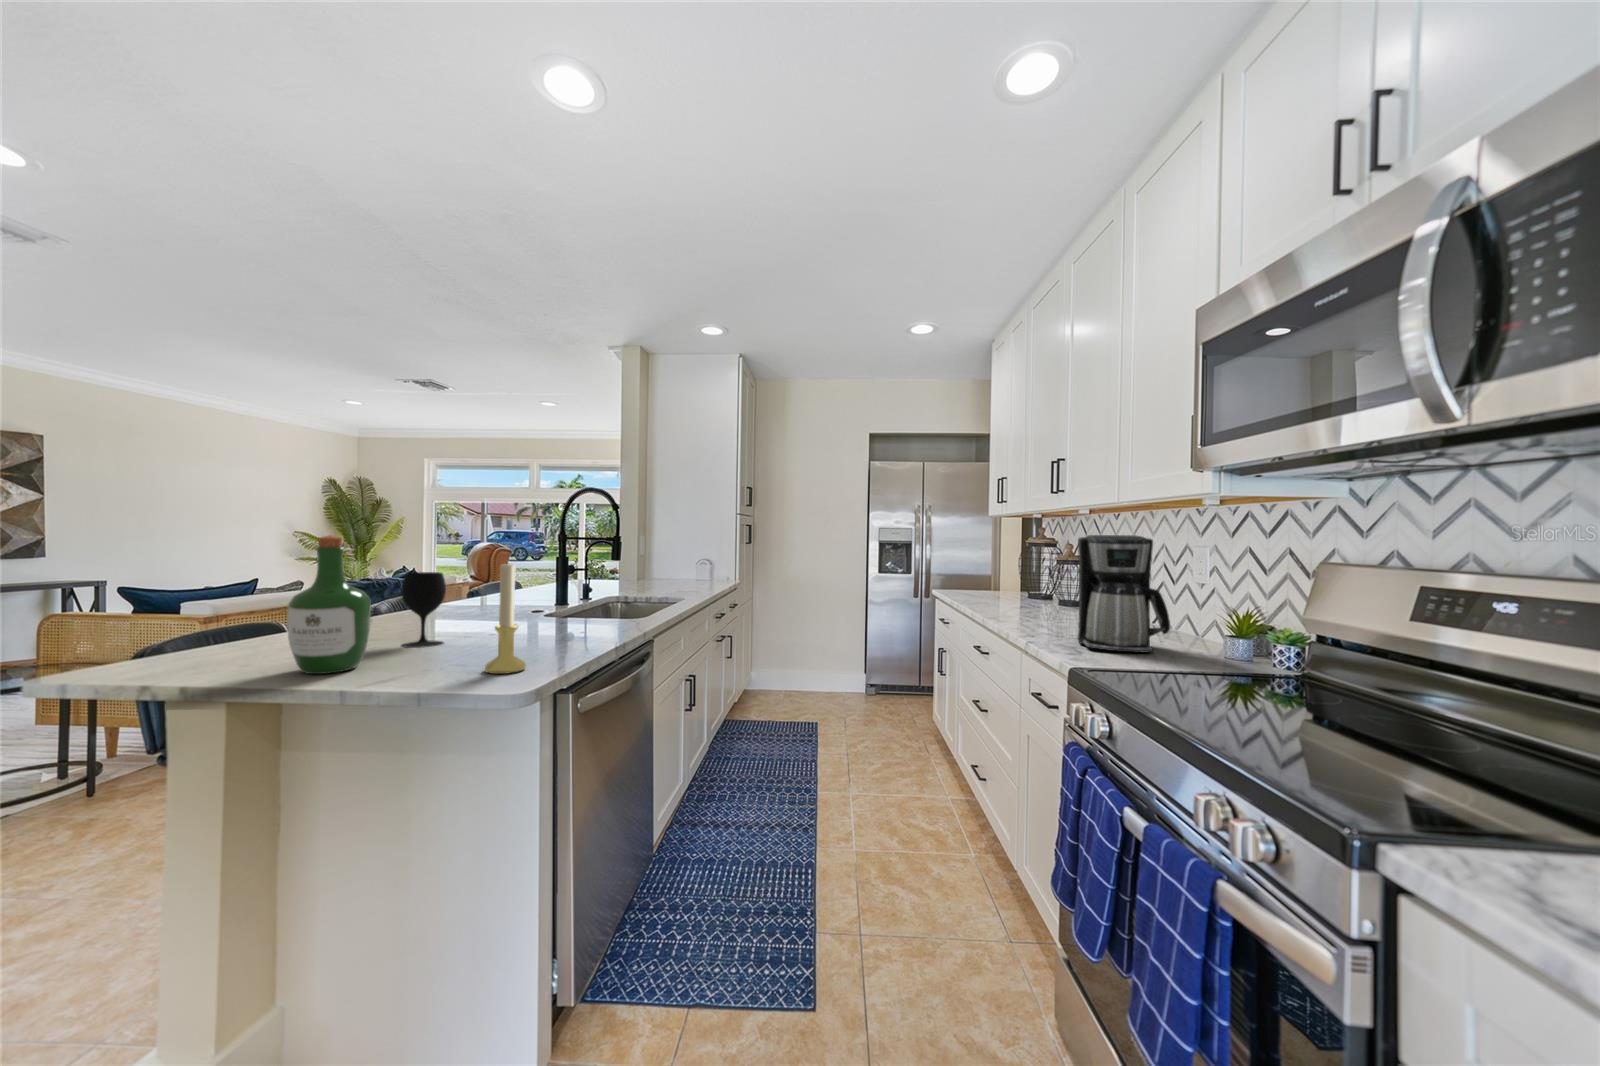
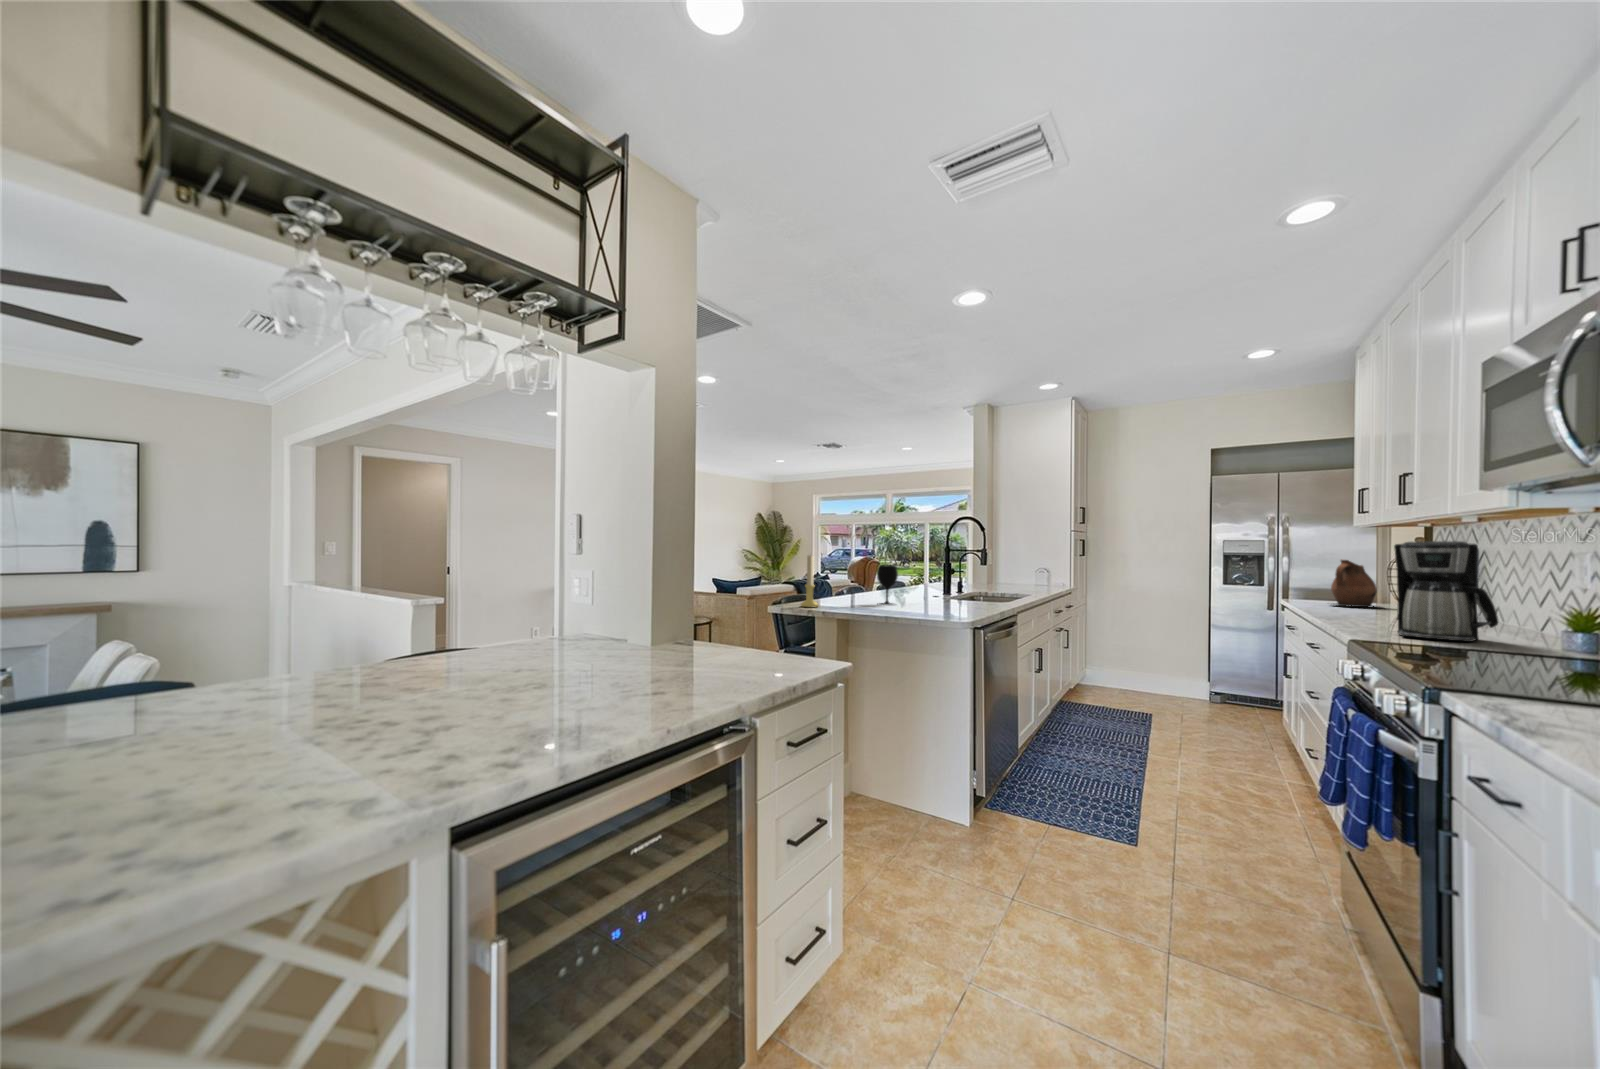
wine bottle: present [287,535,371,674] -> none [843,544,875,610]
ceramic pitcher: none [966,549,1011,597] -> present [1331,560,1380,608]
candle holder: present [485,564,526,674] -> present [801,555,818,607]

